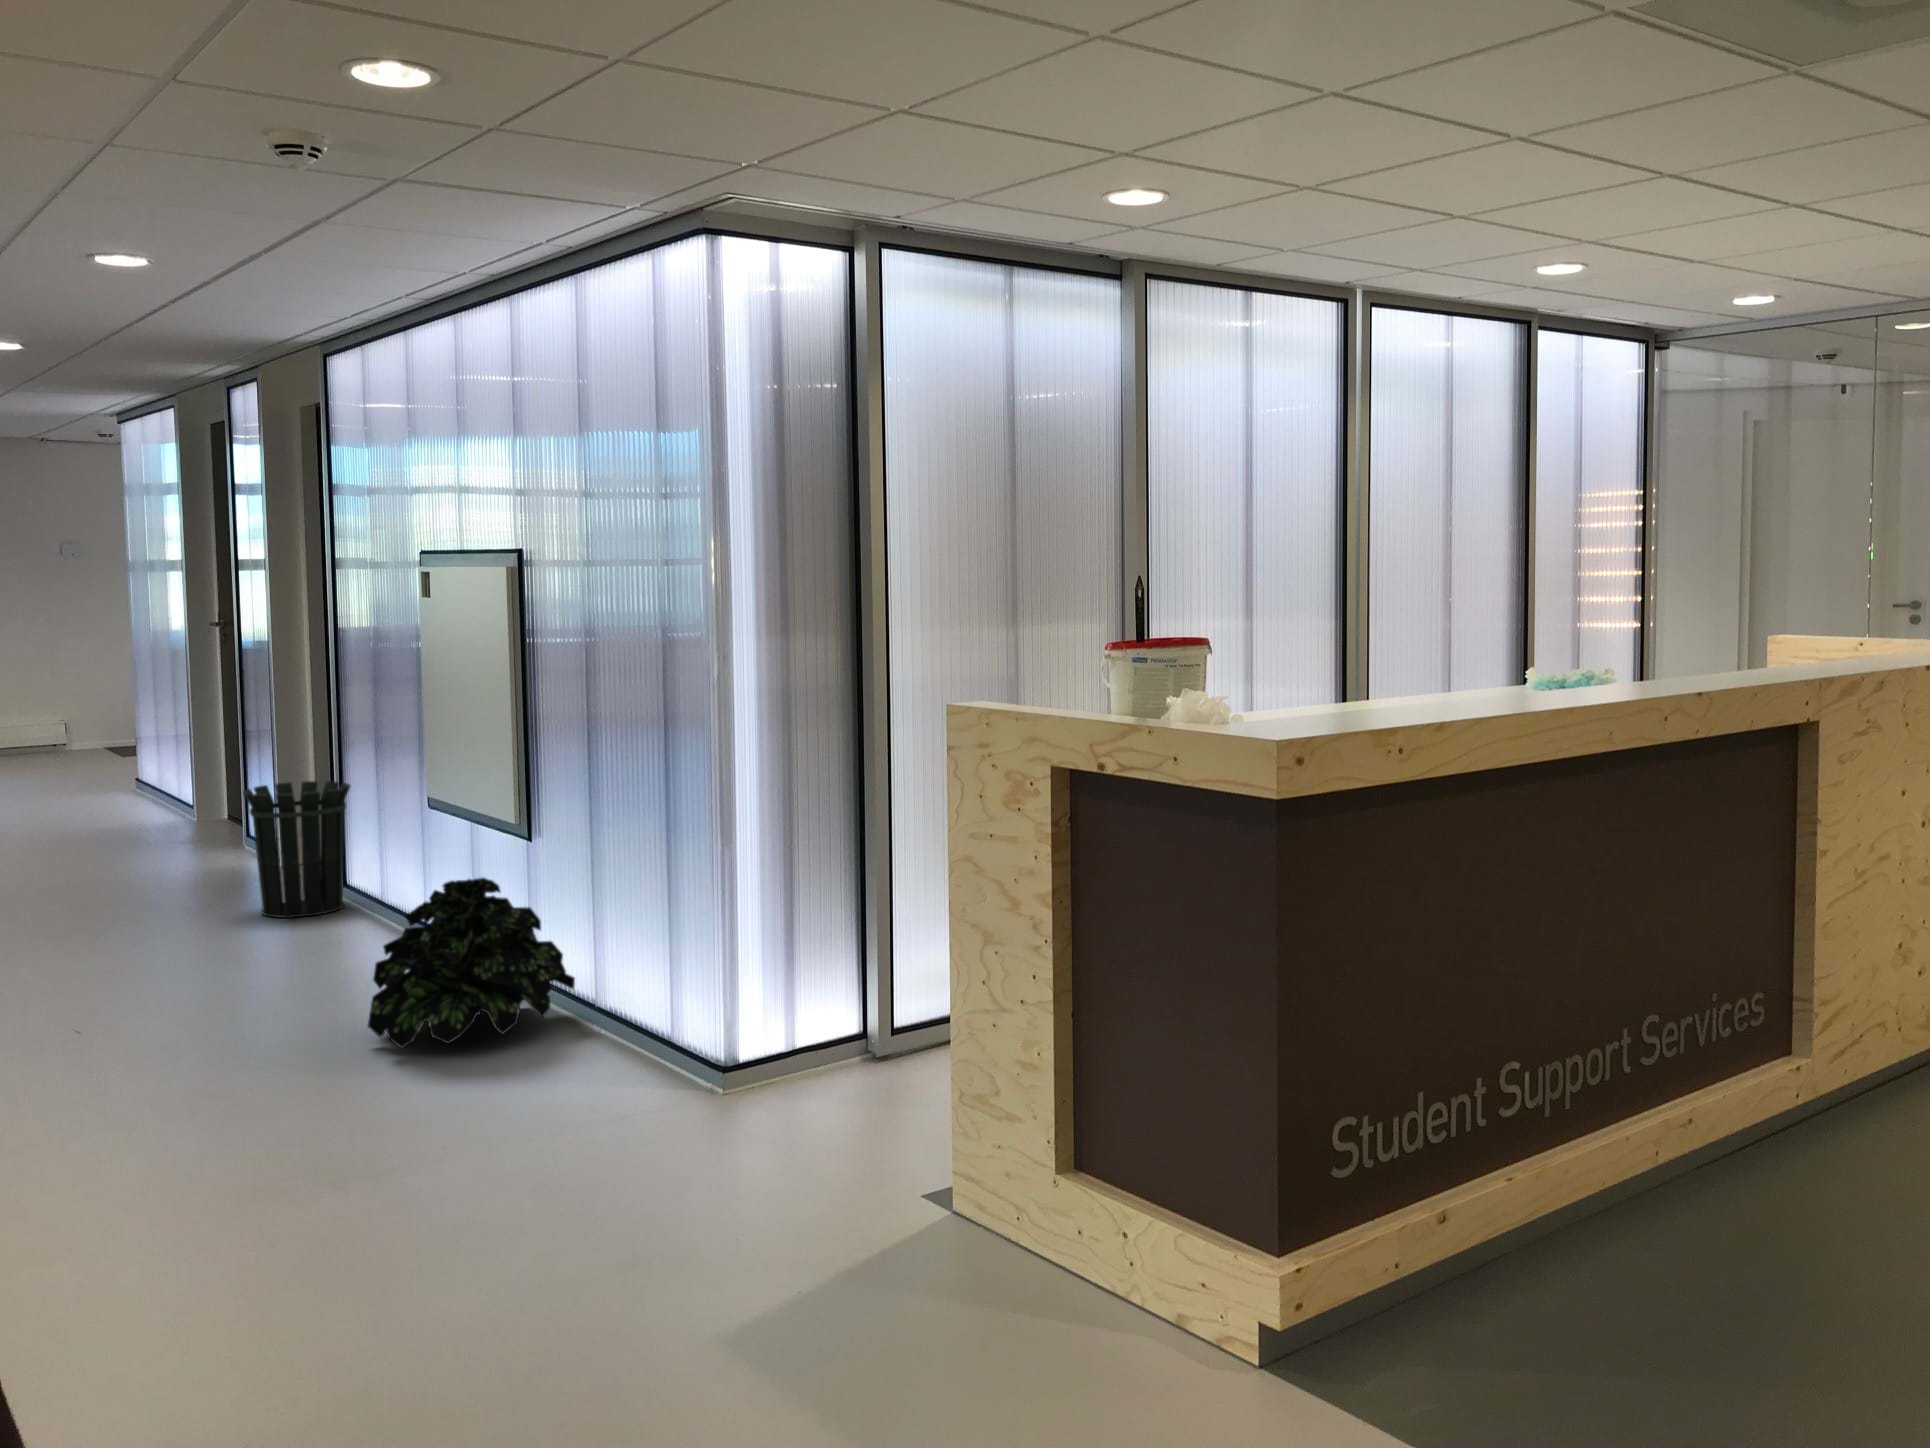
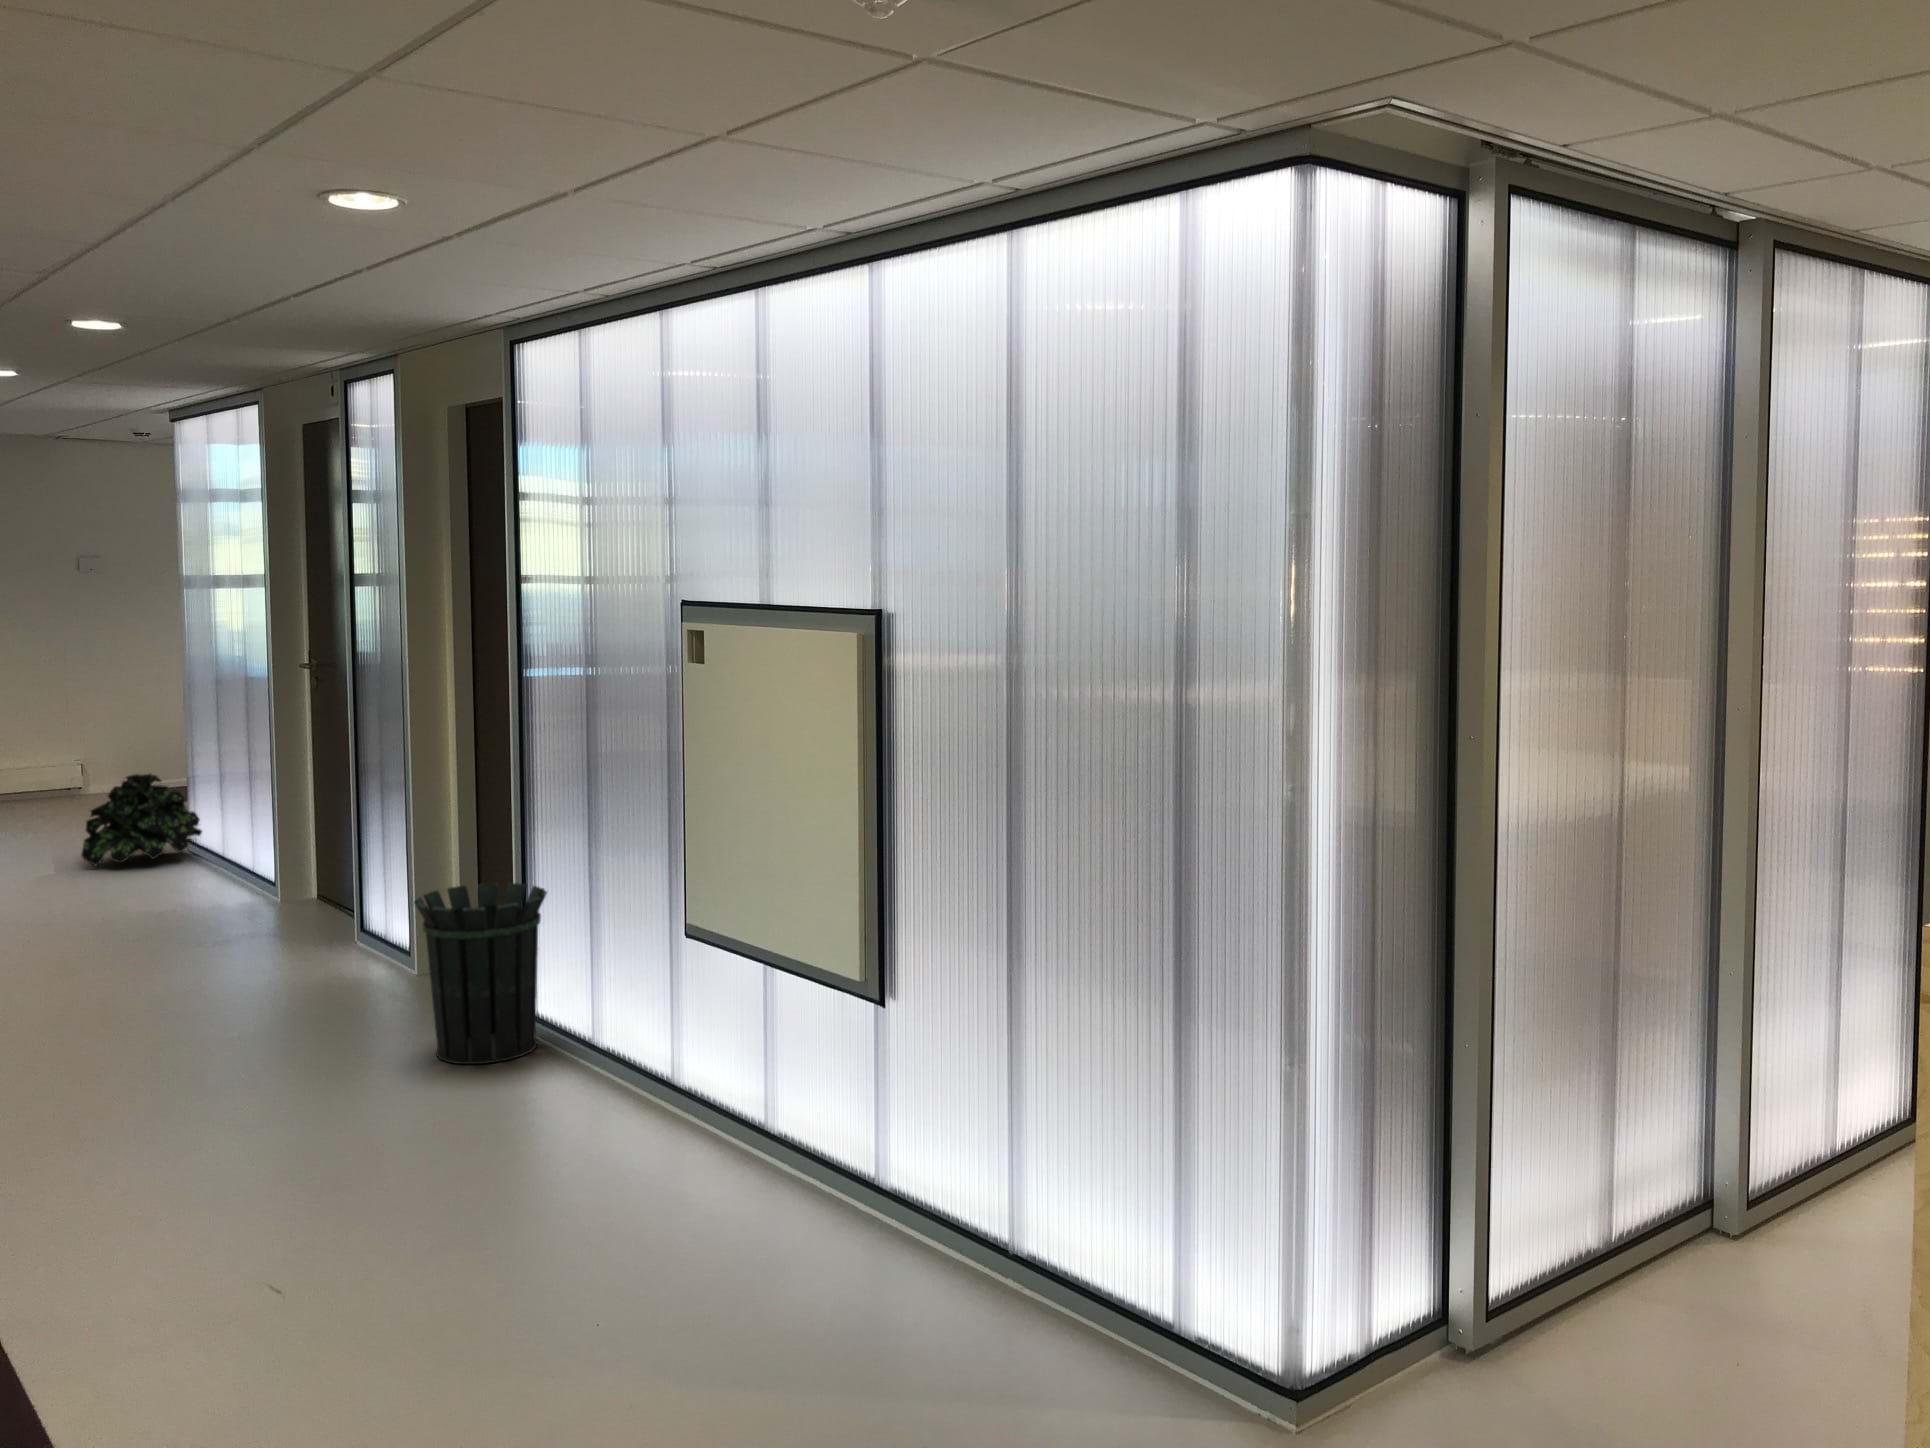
potted plant: present [368,878,575,1048] -> present [81,774,202,866]

